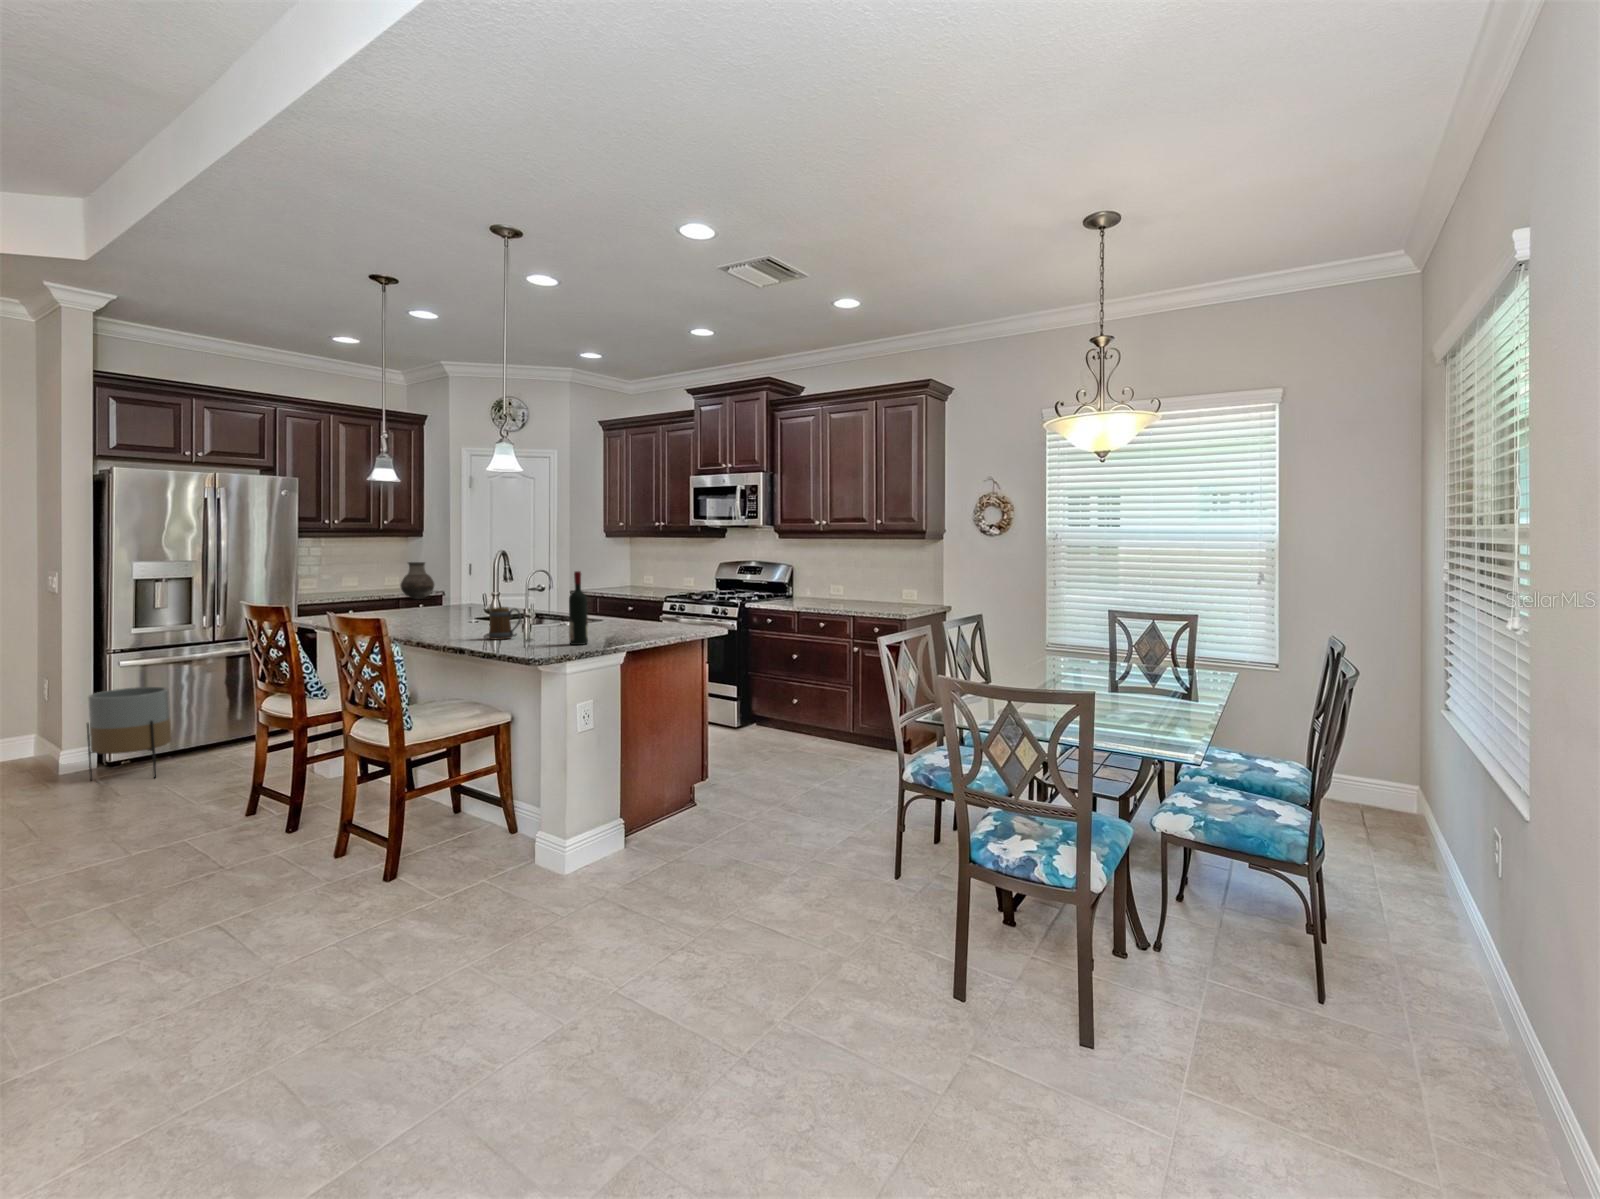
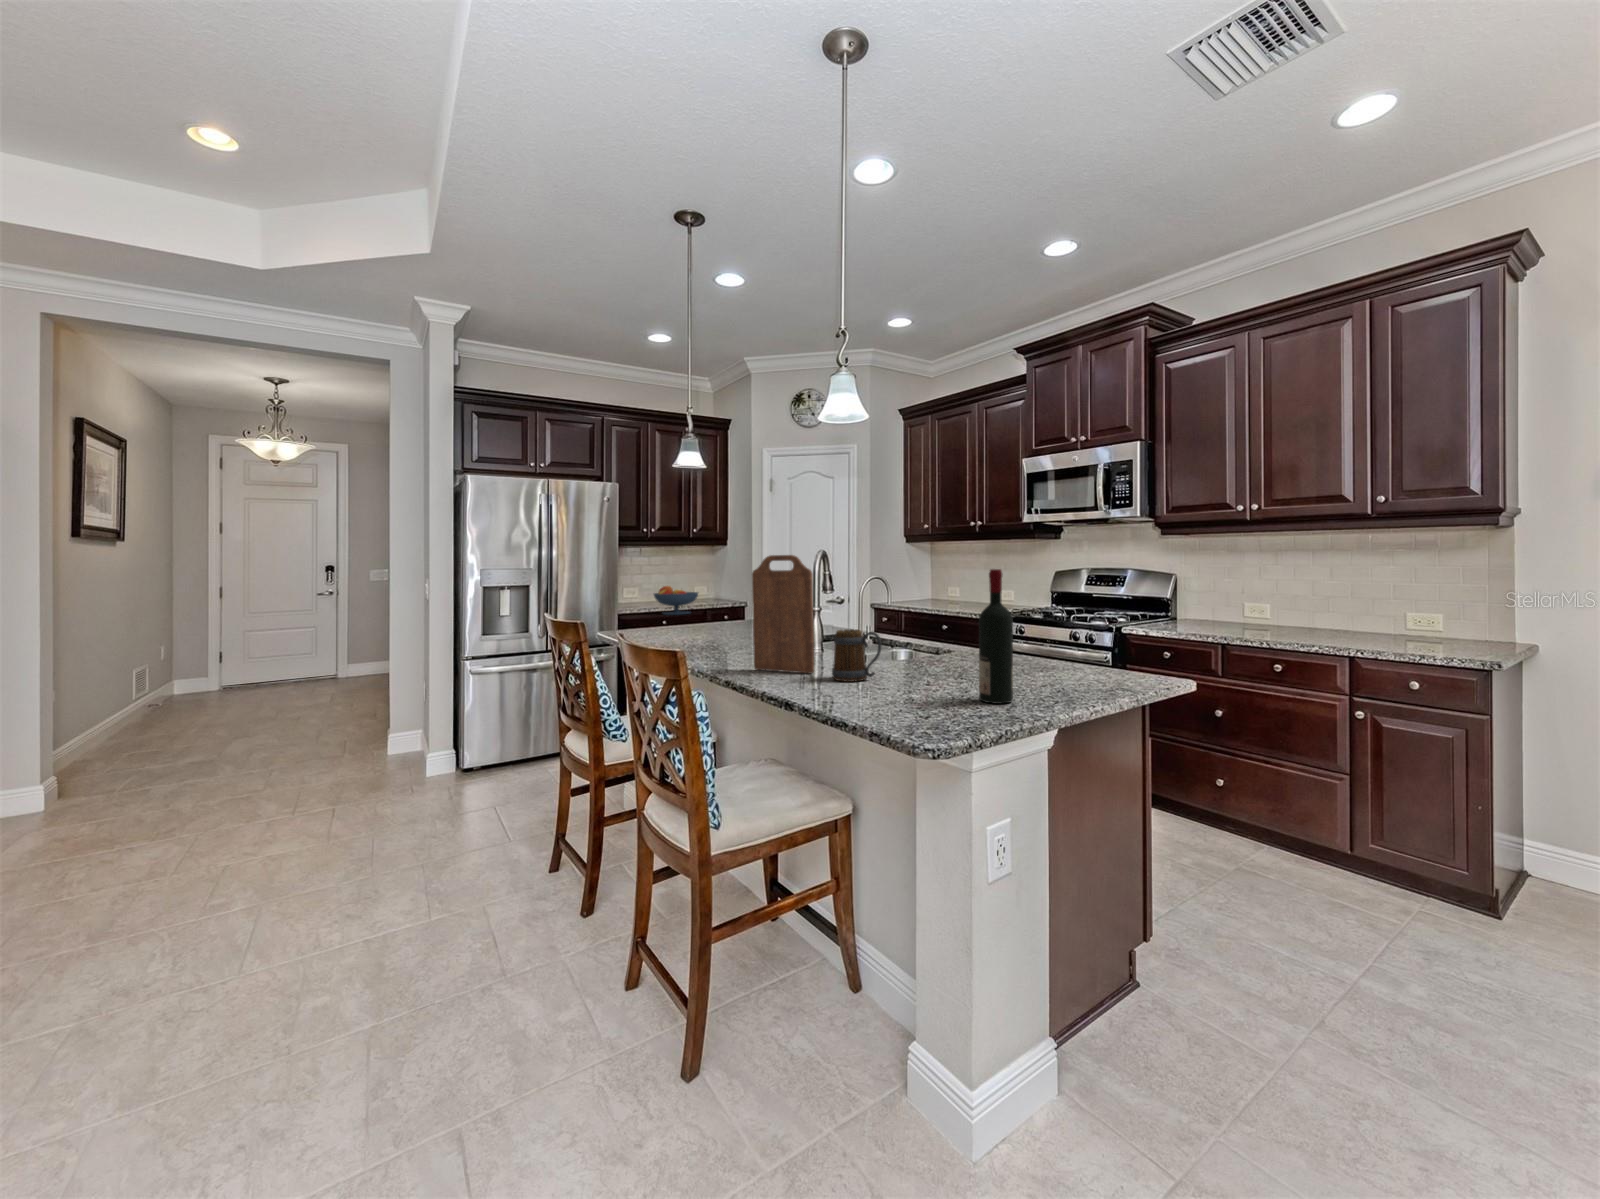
cutting board: none [433,558,479,637] -> present [752,555,814,673]
vase: present [400,562,434,599] -> none [710,571,742,609]
fruit bowl: none [339,576,389,604] -> present [654,586,698,615]
planter: present [87,687,172,780] -> none [422,700,496,799]

